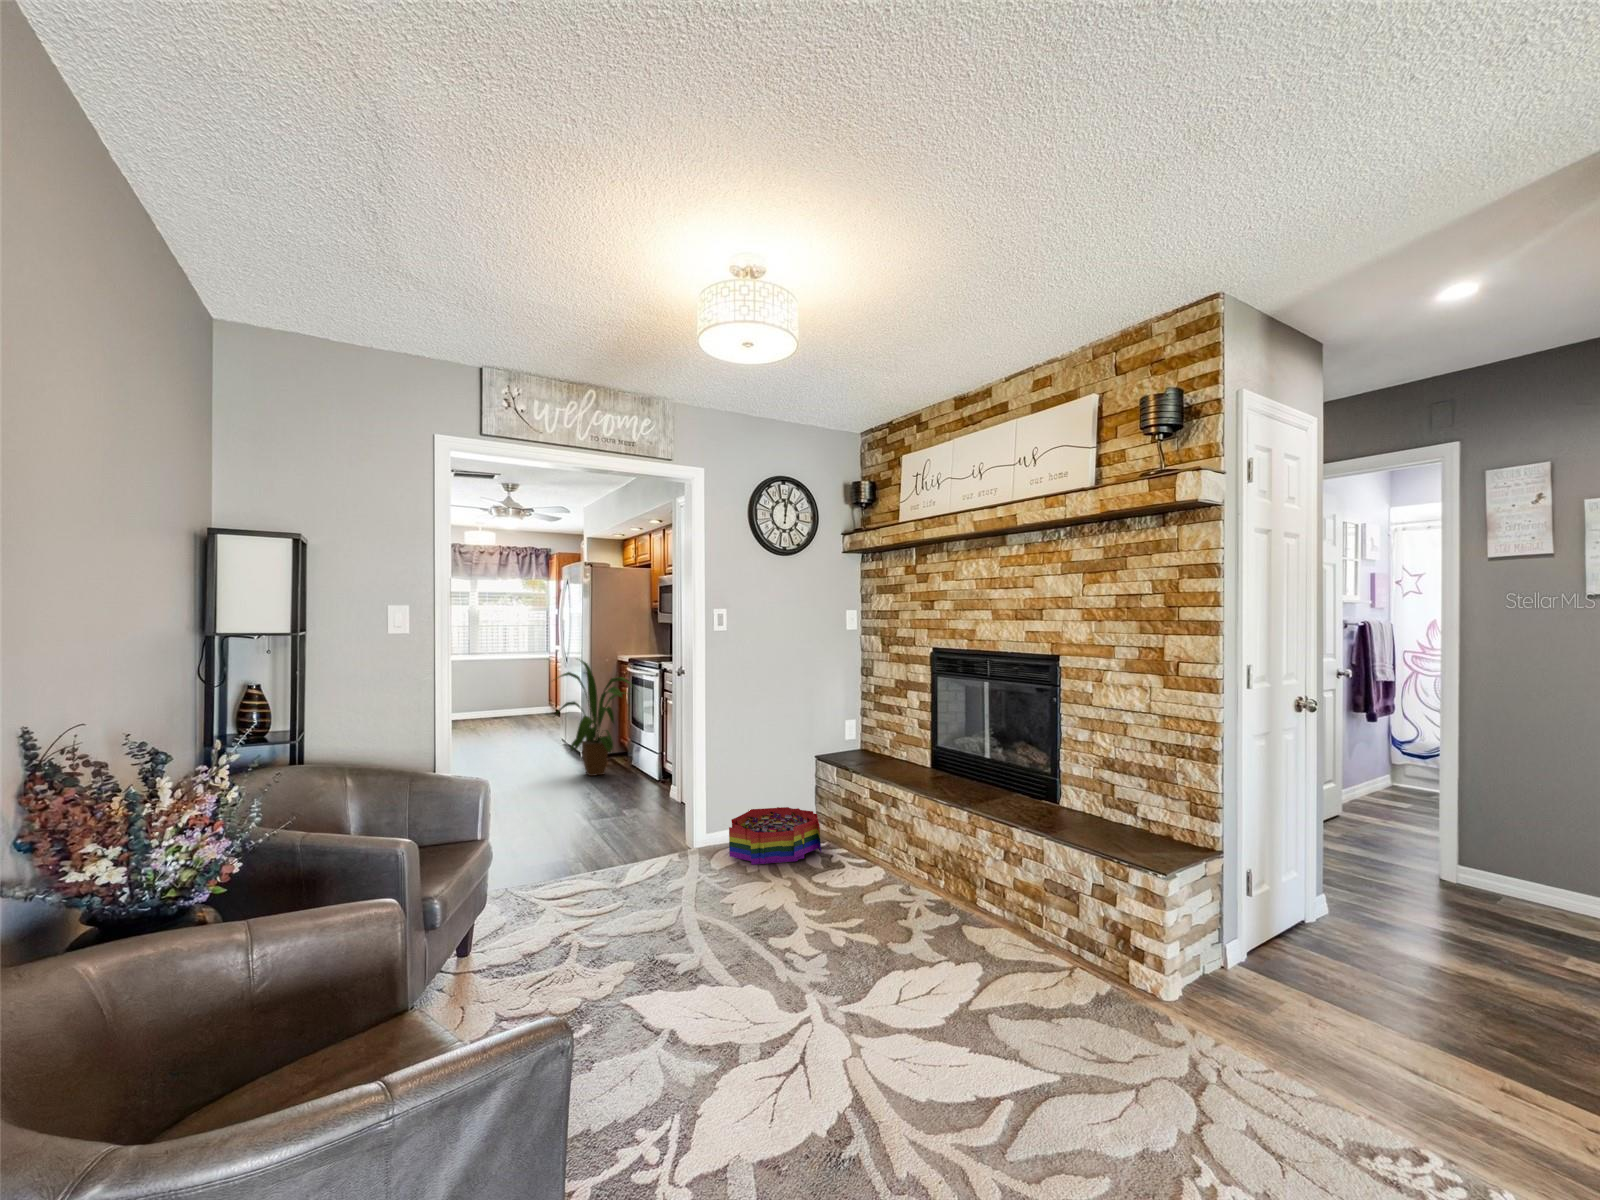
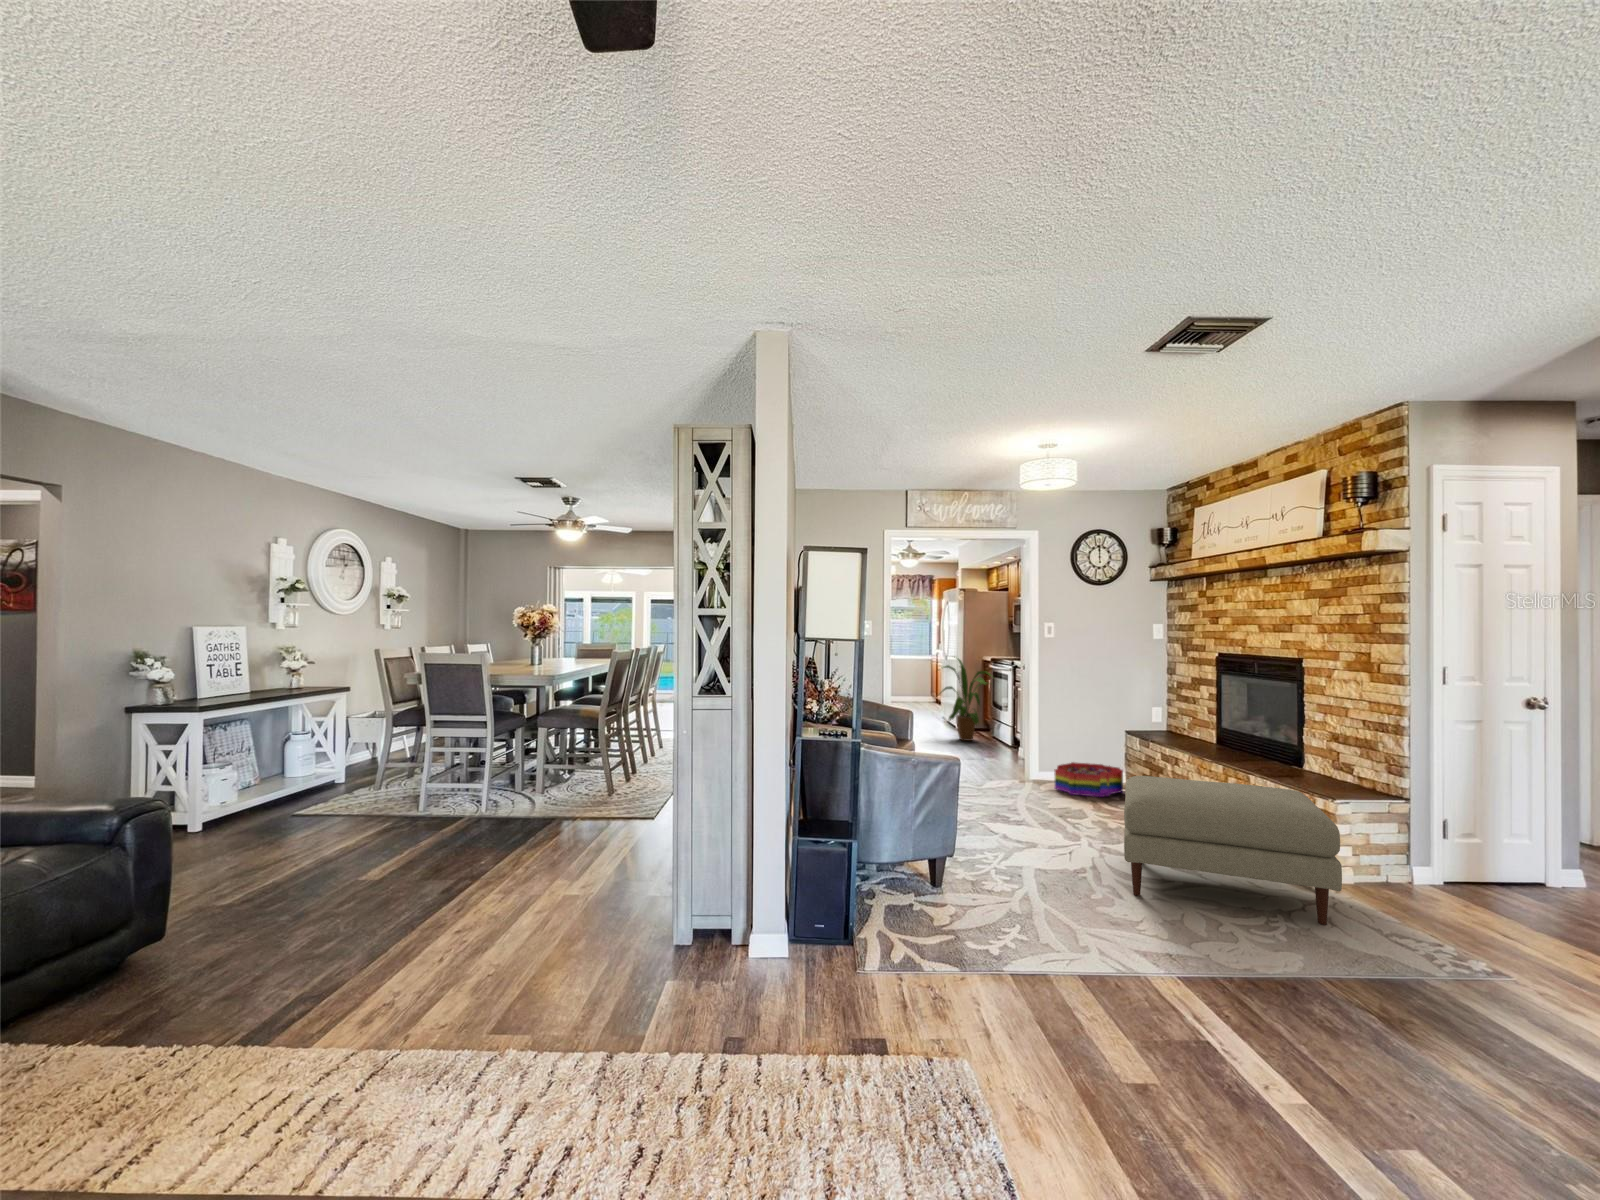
ottoman: none [875,866,1263,1151] -> present [1124,776,1342,925]

